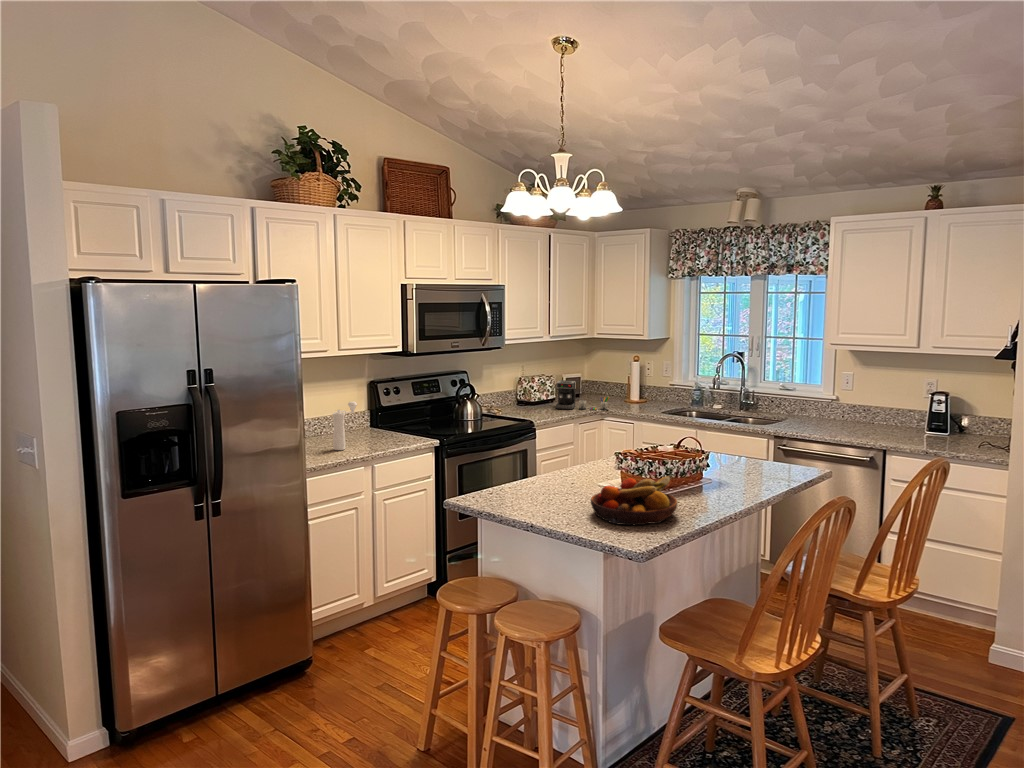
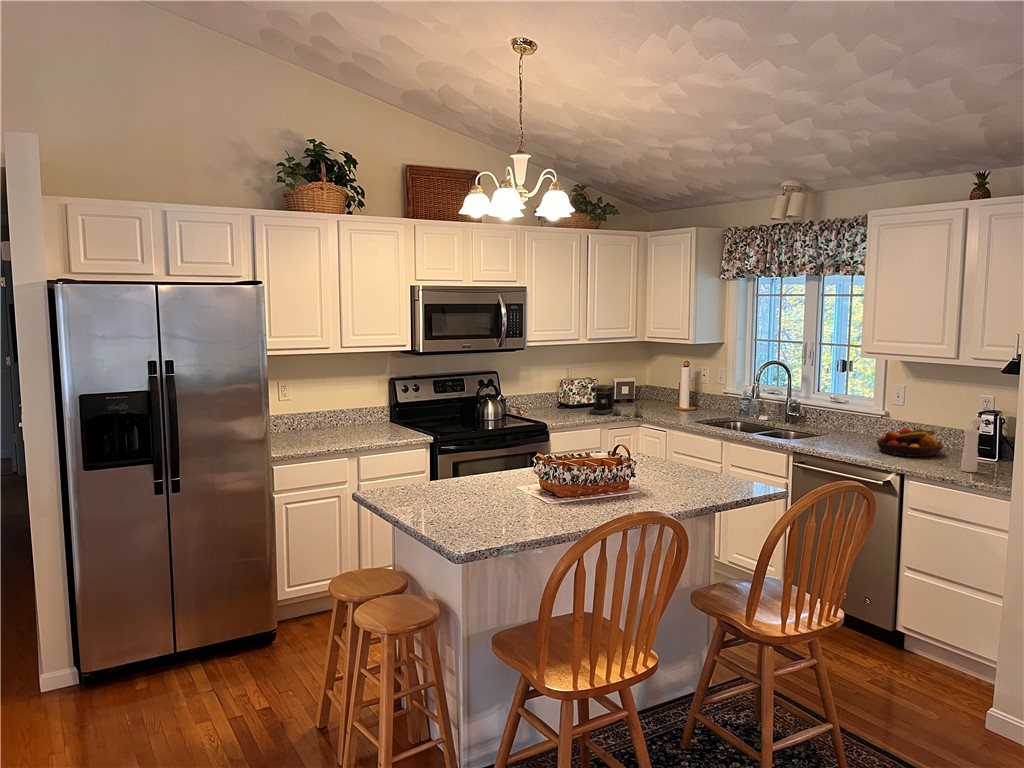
pepper mill: present [333,402,357,450] -> present [961,417,982,472]
fruit bowl: present [591,476,677,525] -> present [877,428,943,457]

